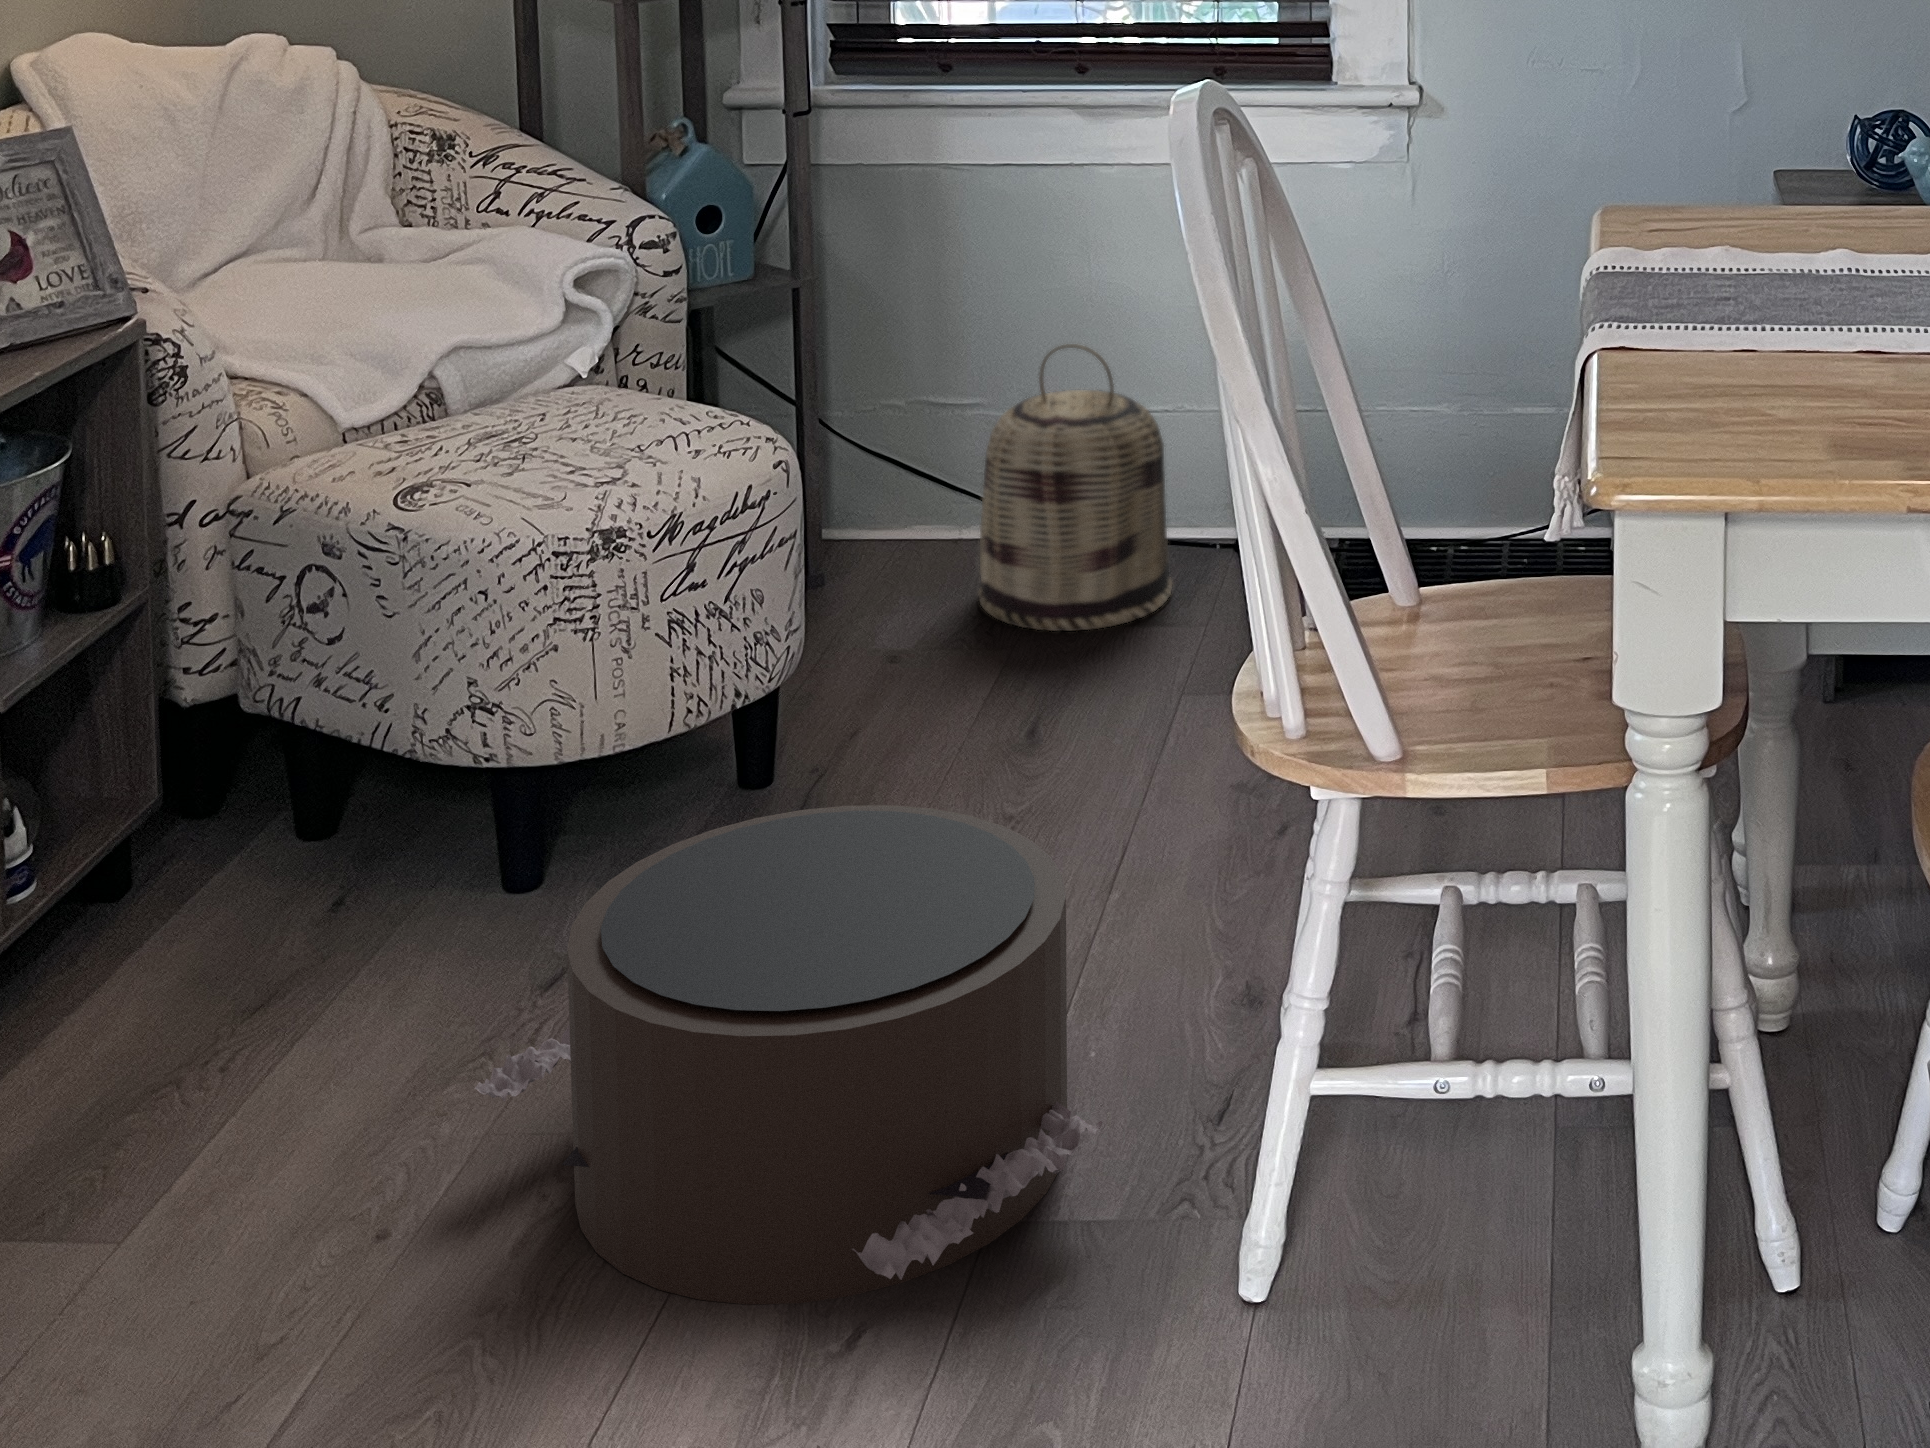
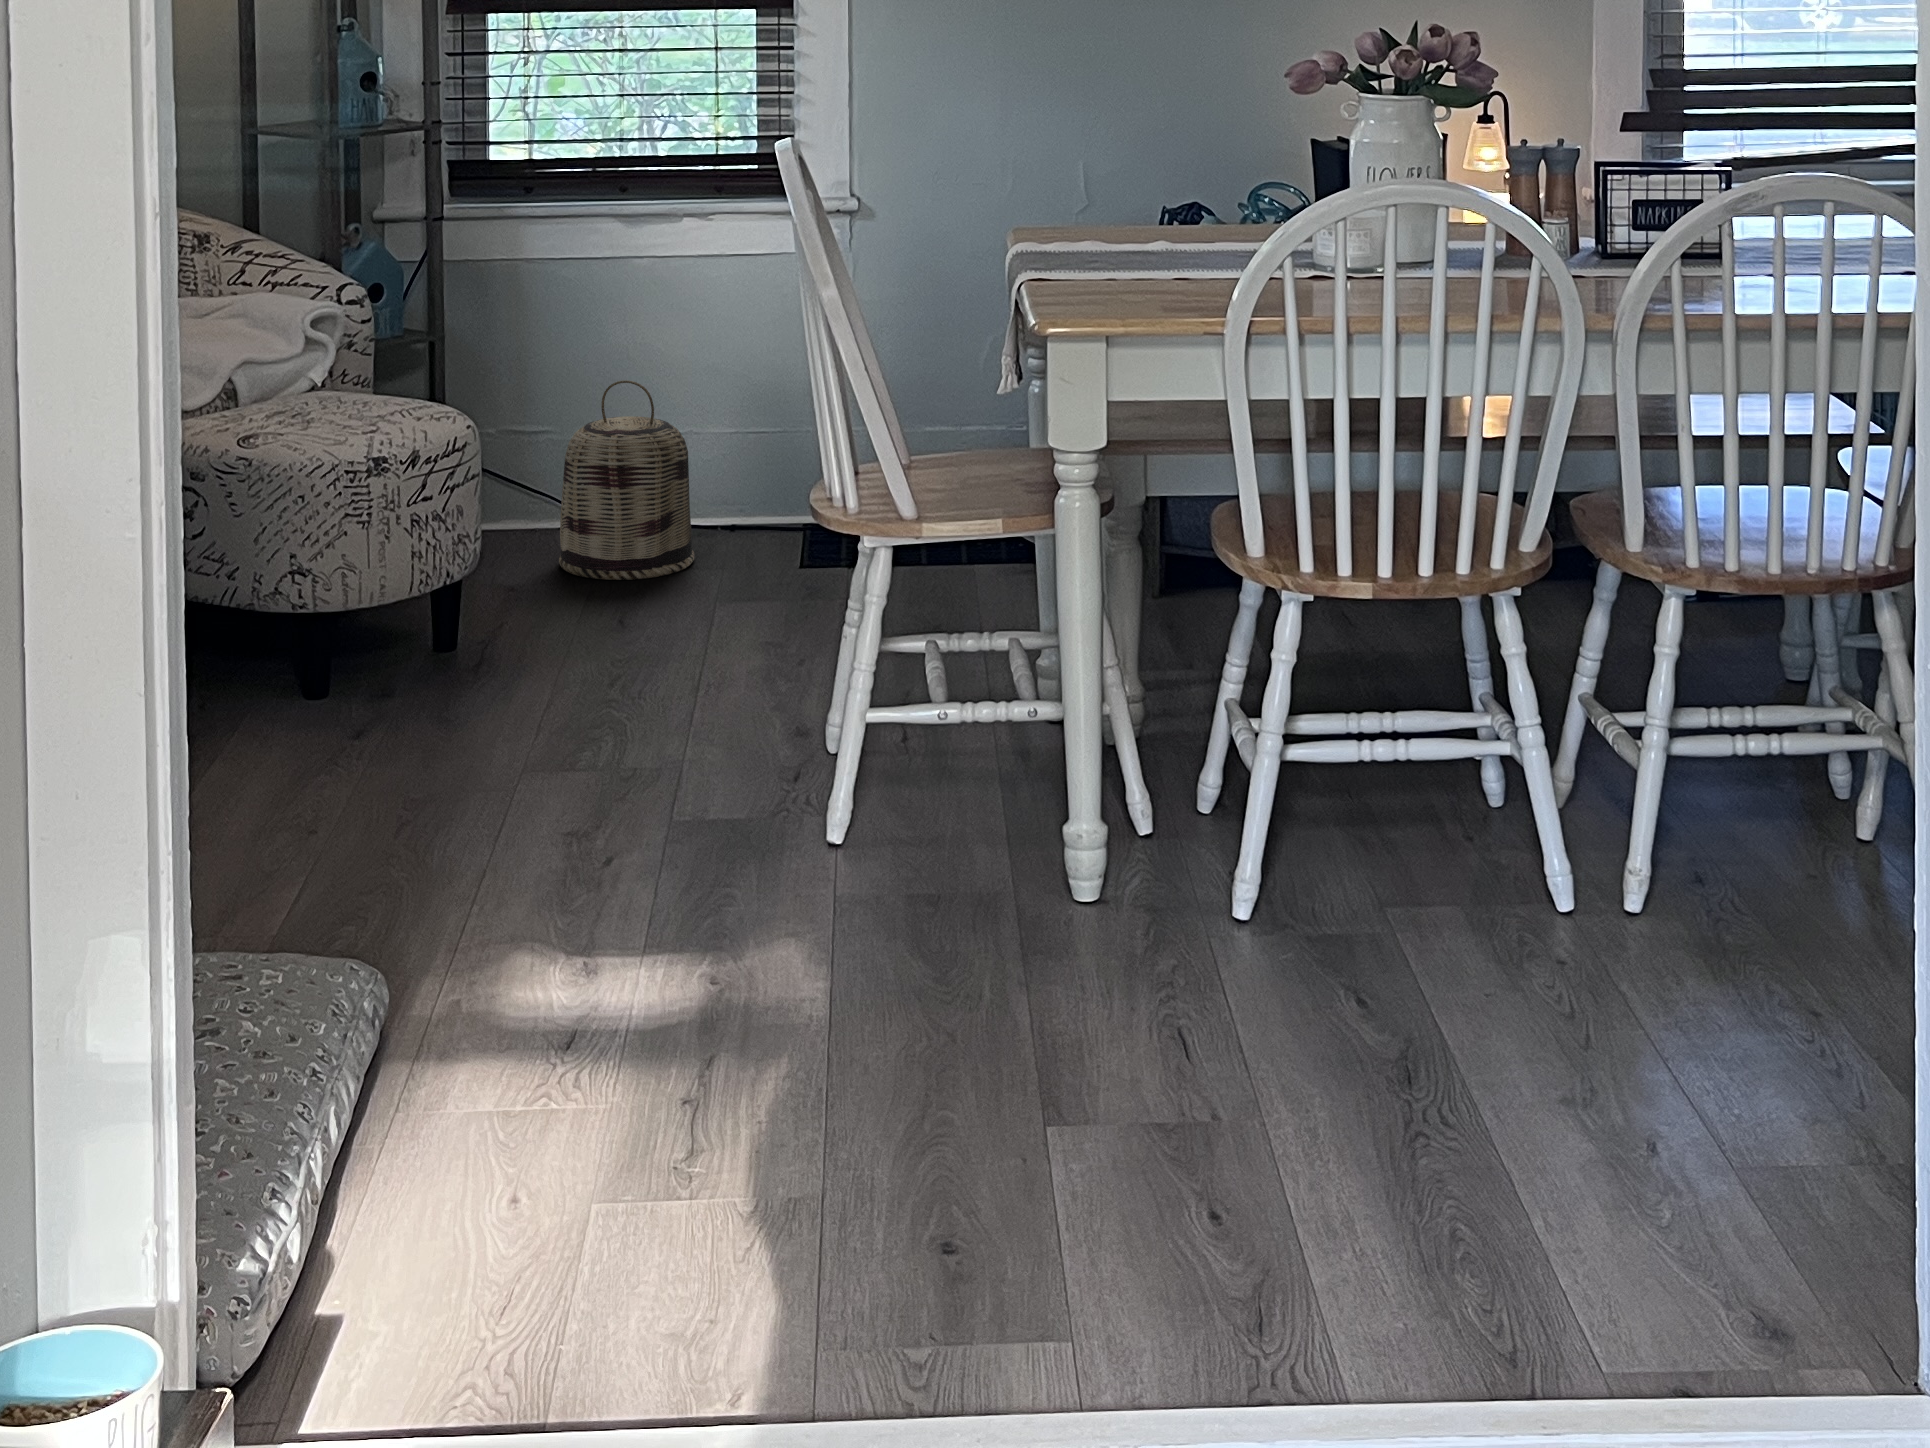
pouf: present [474,805,1103,1305] -> none [342,605,731,859]

